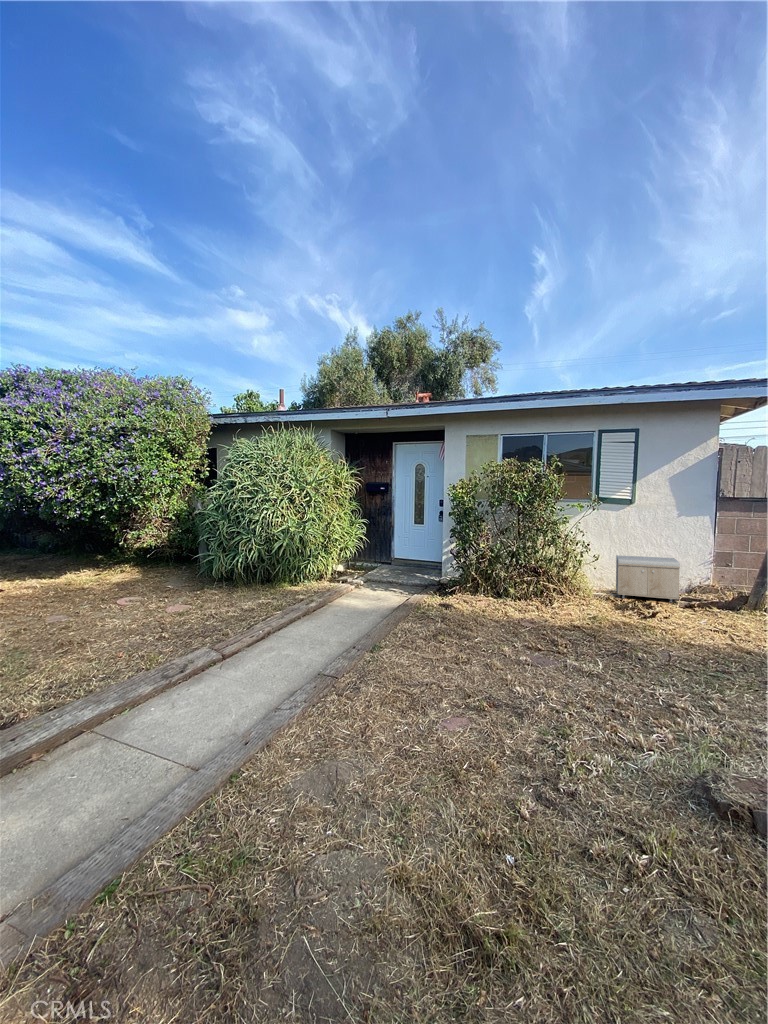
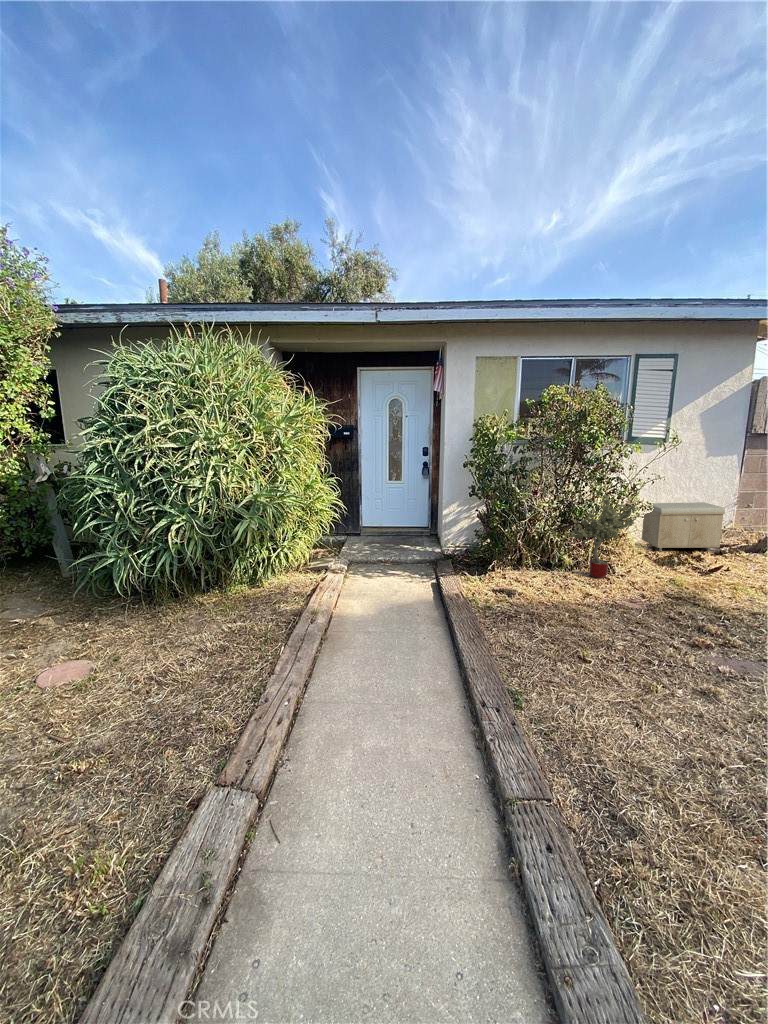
potted tree: none [504,541,563,609] -> present [568,495,635,578]

